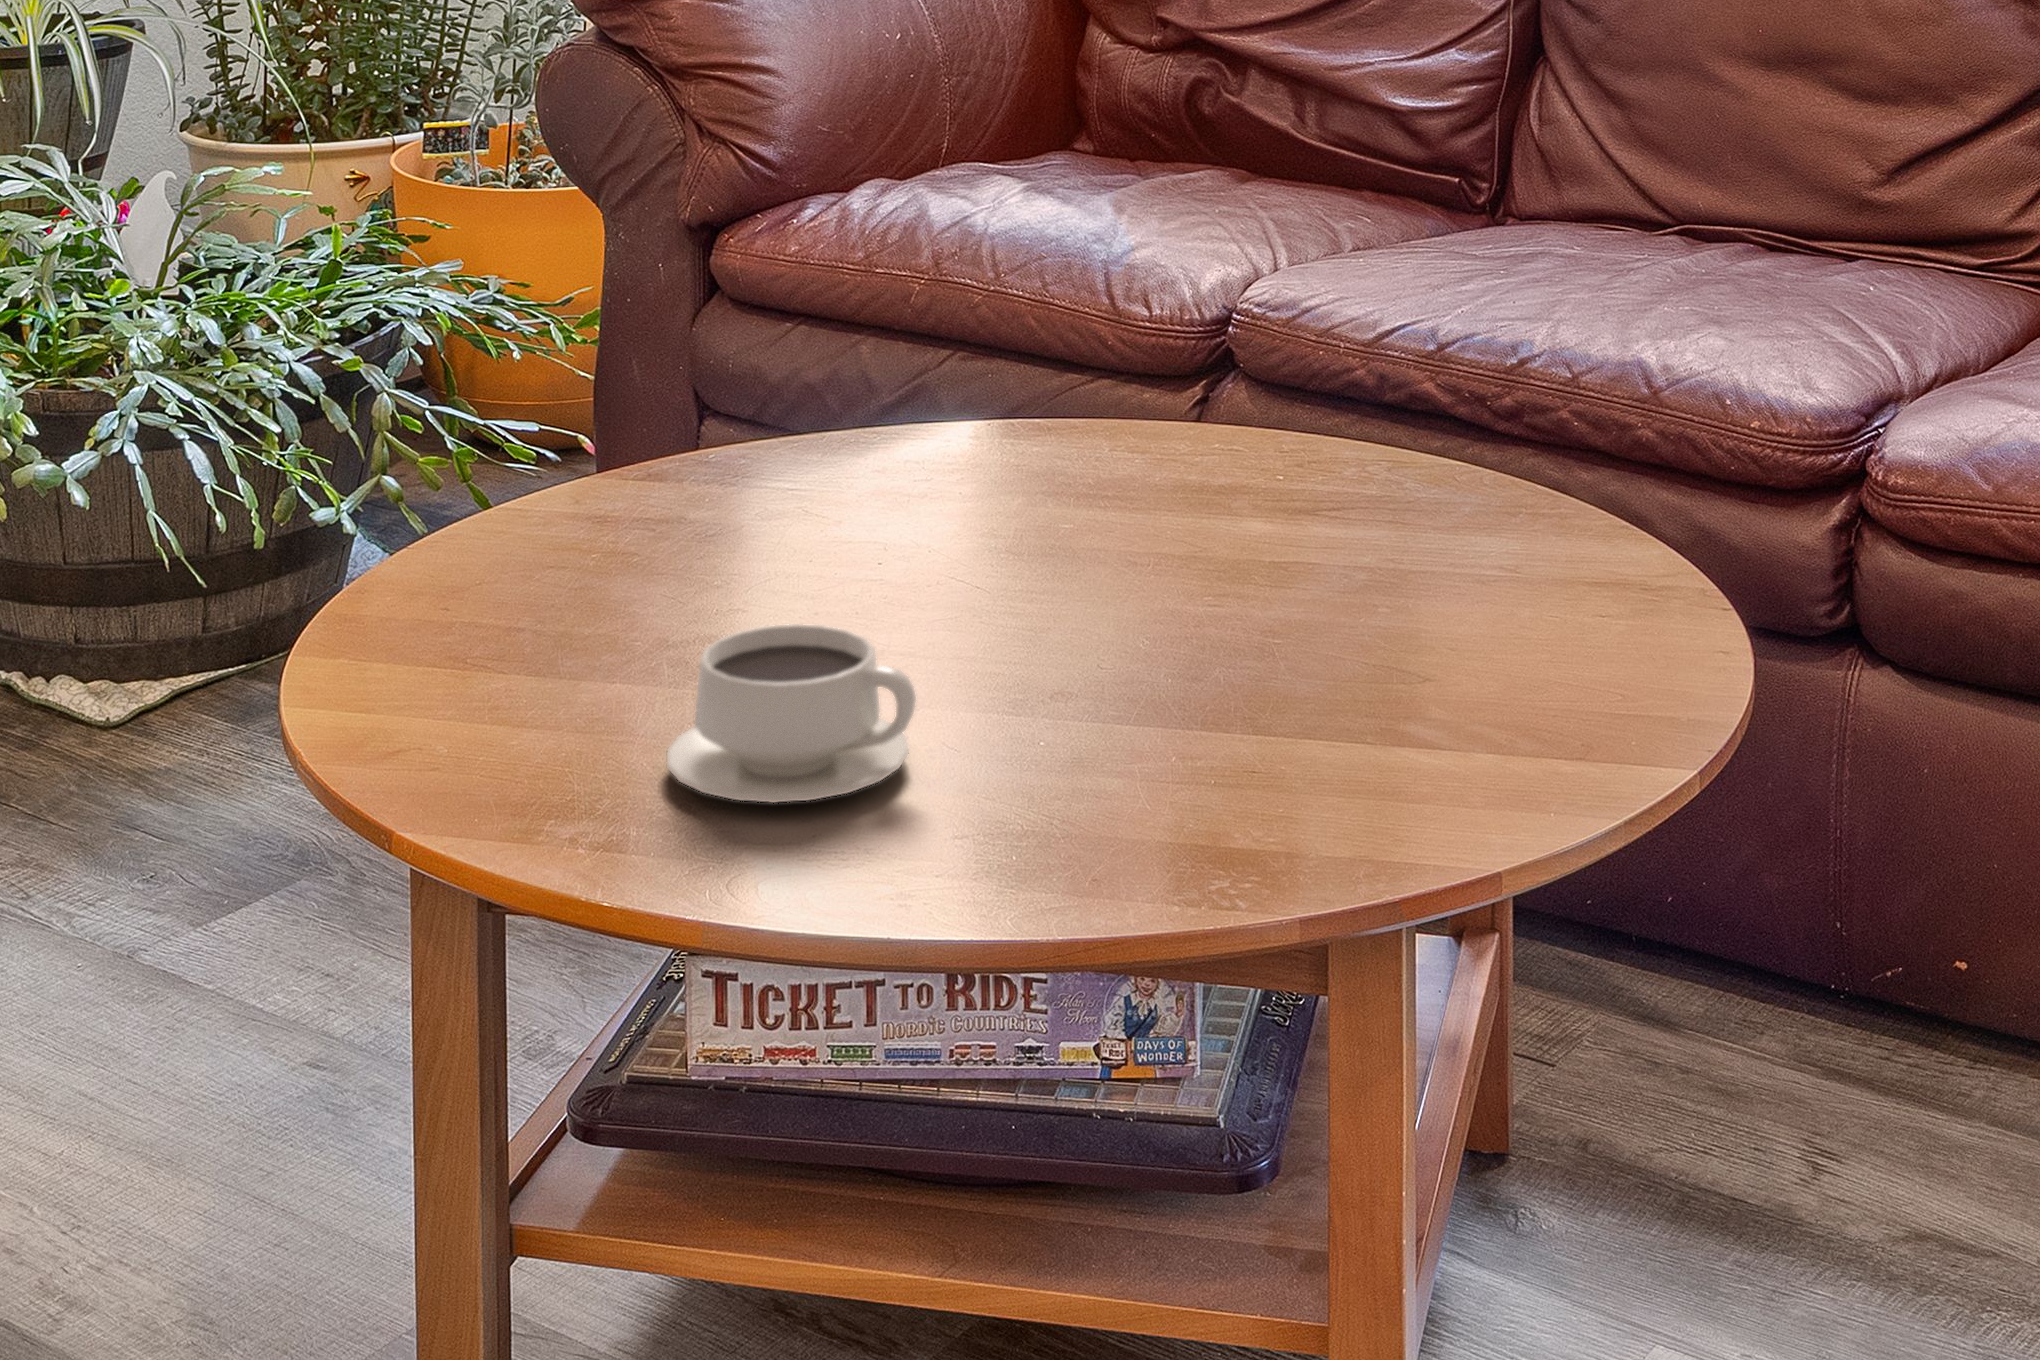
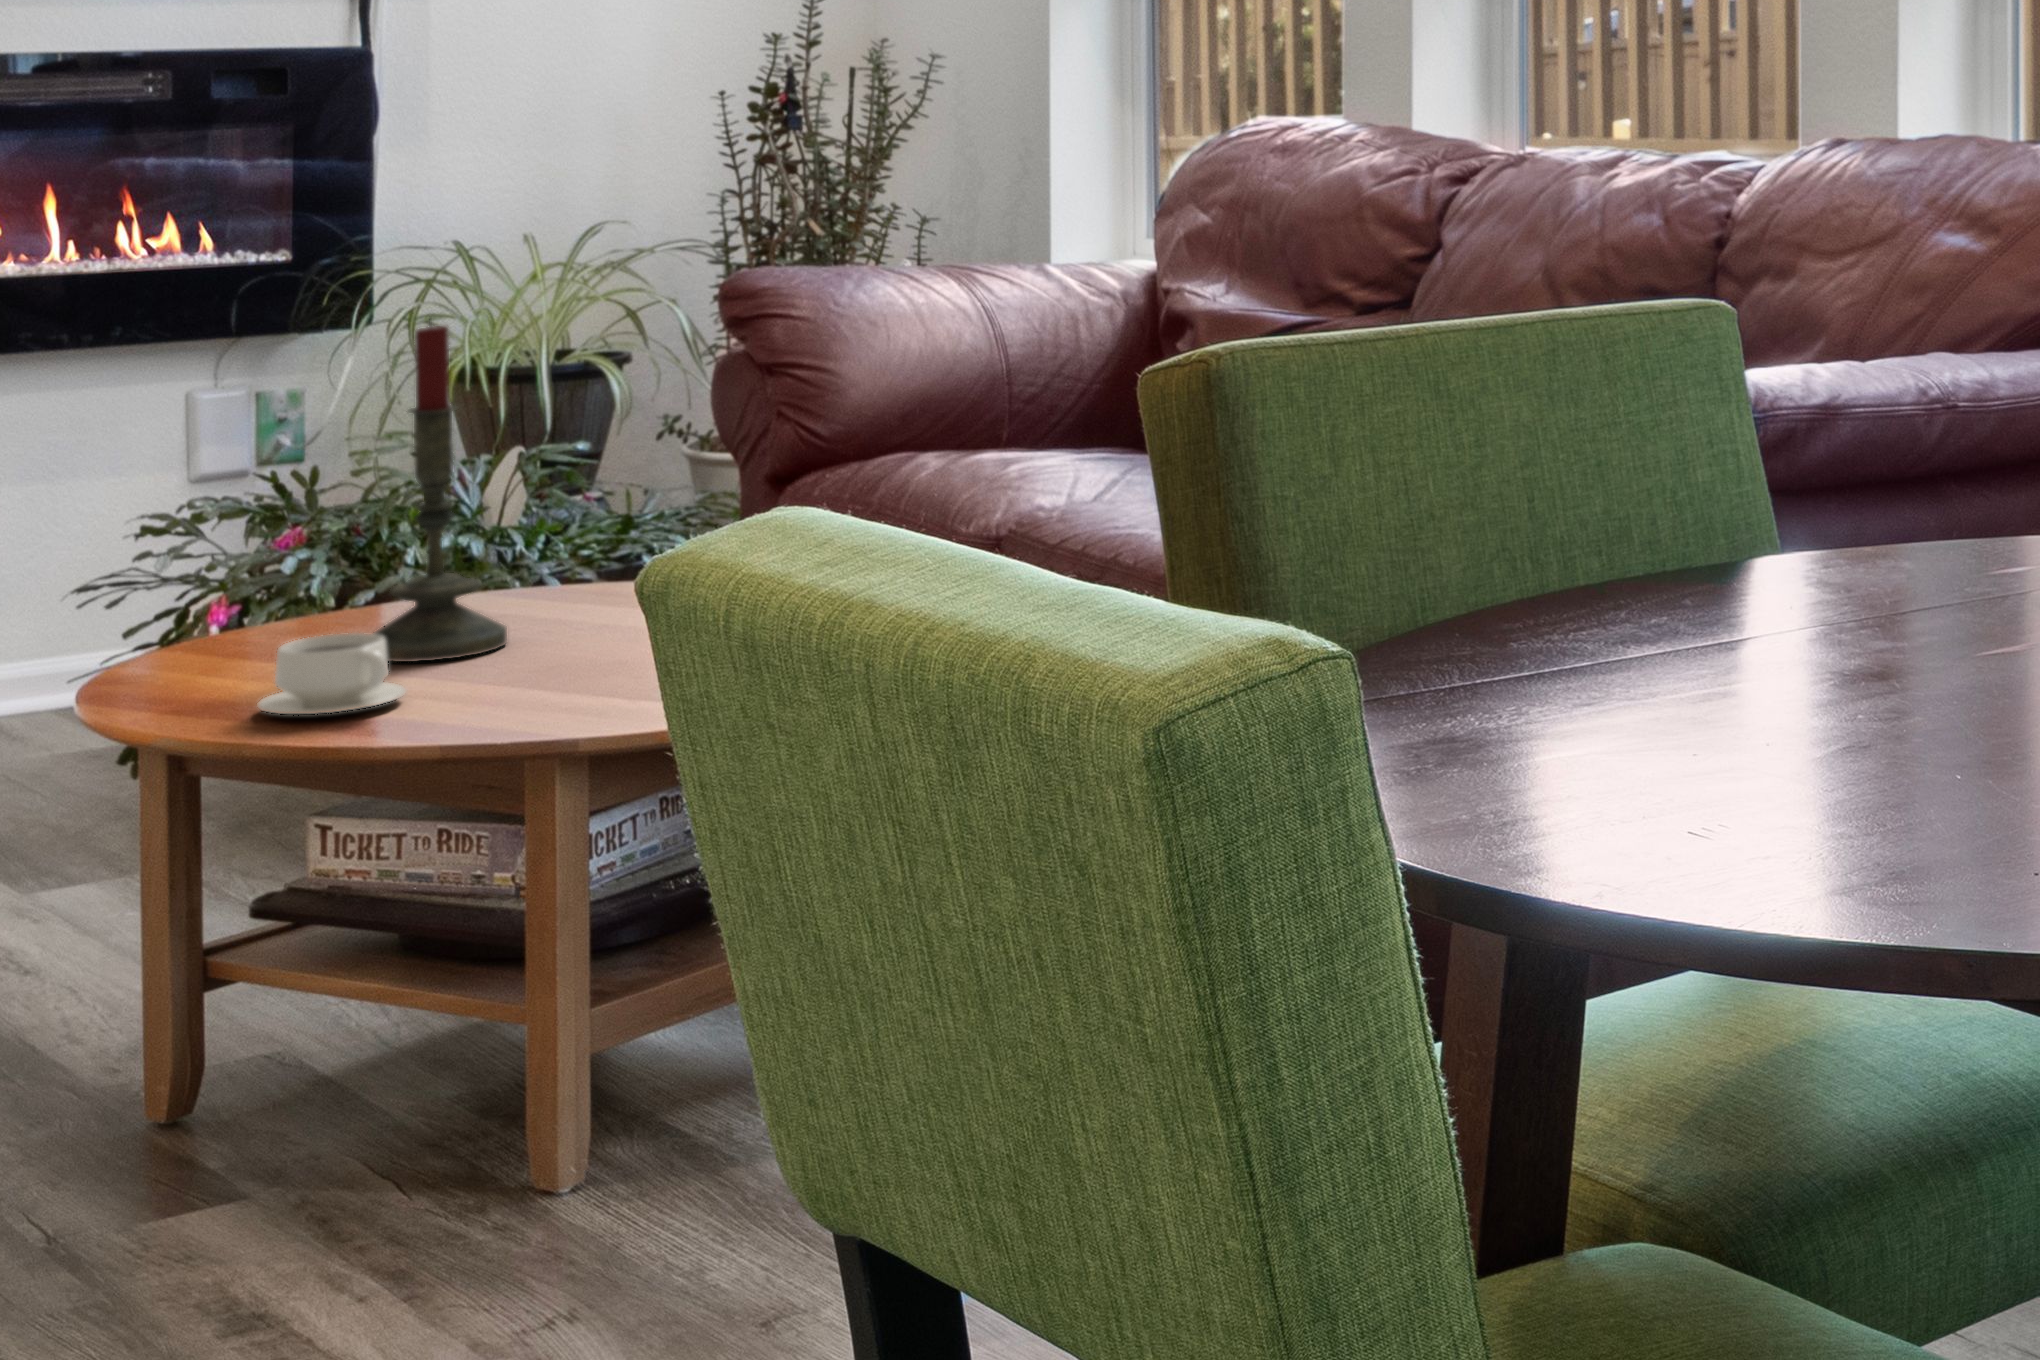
candle: none [626,44,846,643] -> present [373,319,507,662]

